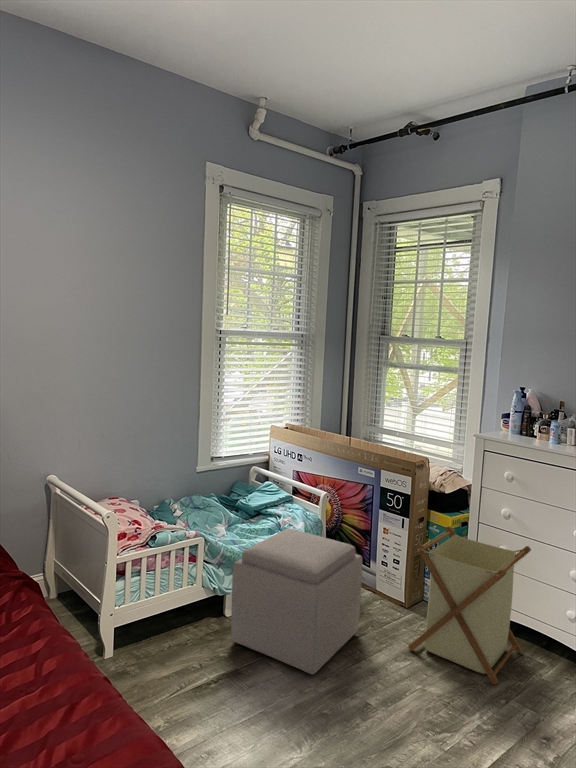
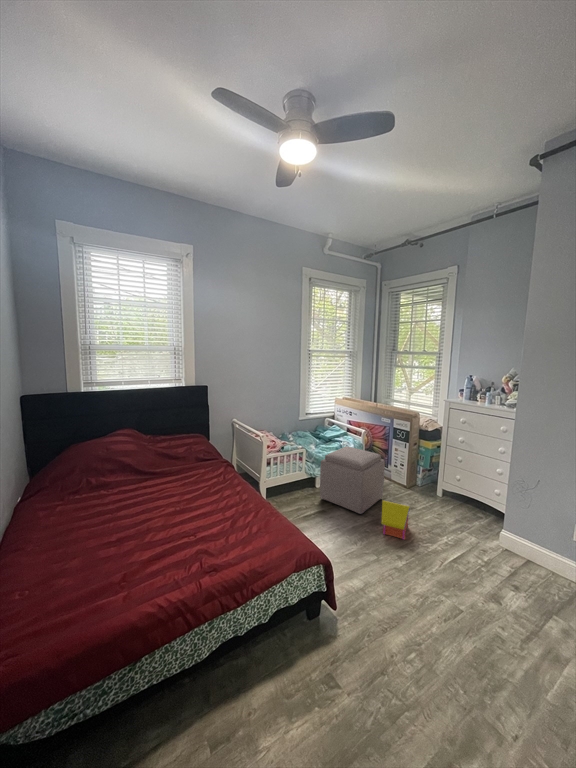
laundry basket: present [408,526,531,684] -> none [409,447,475,524]
toy house: none [353,647,410,730] -> present [382,501,410,539]

